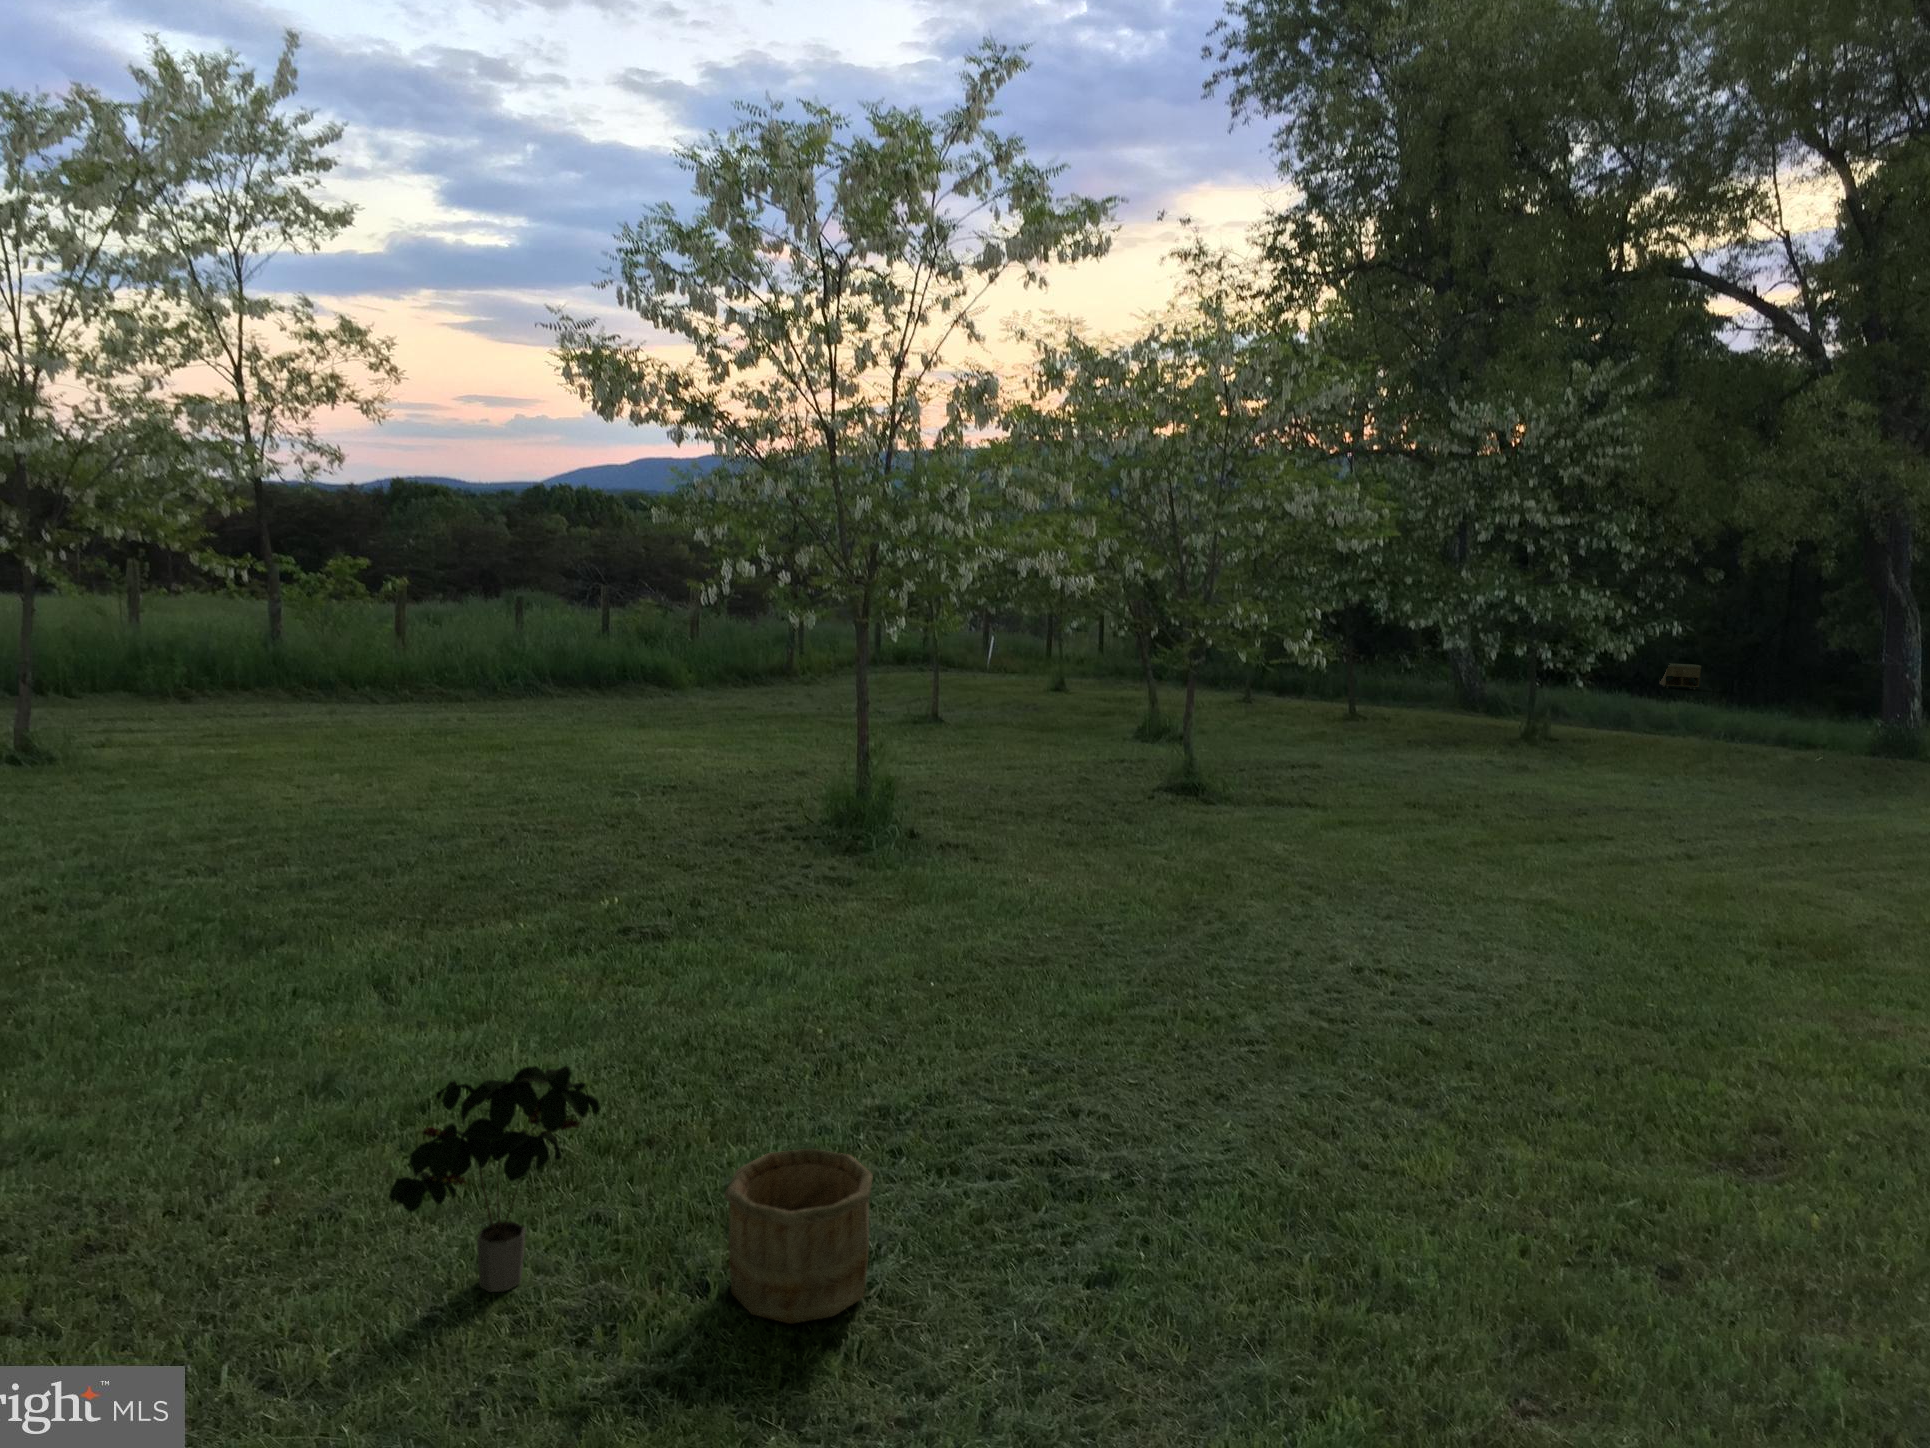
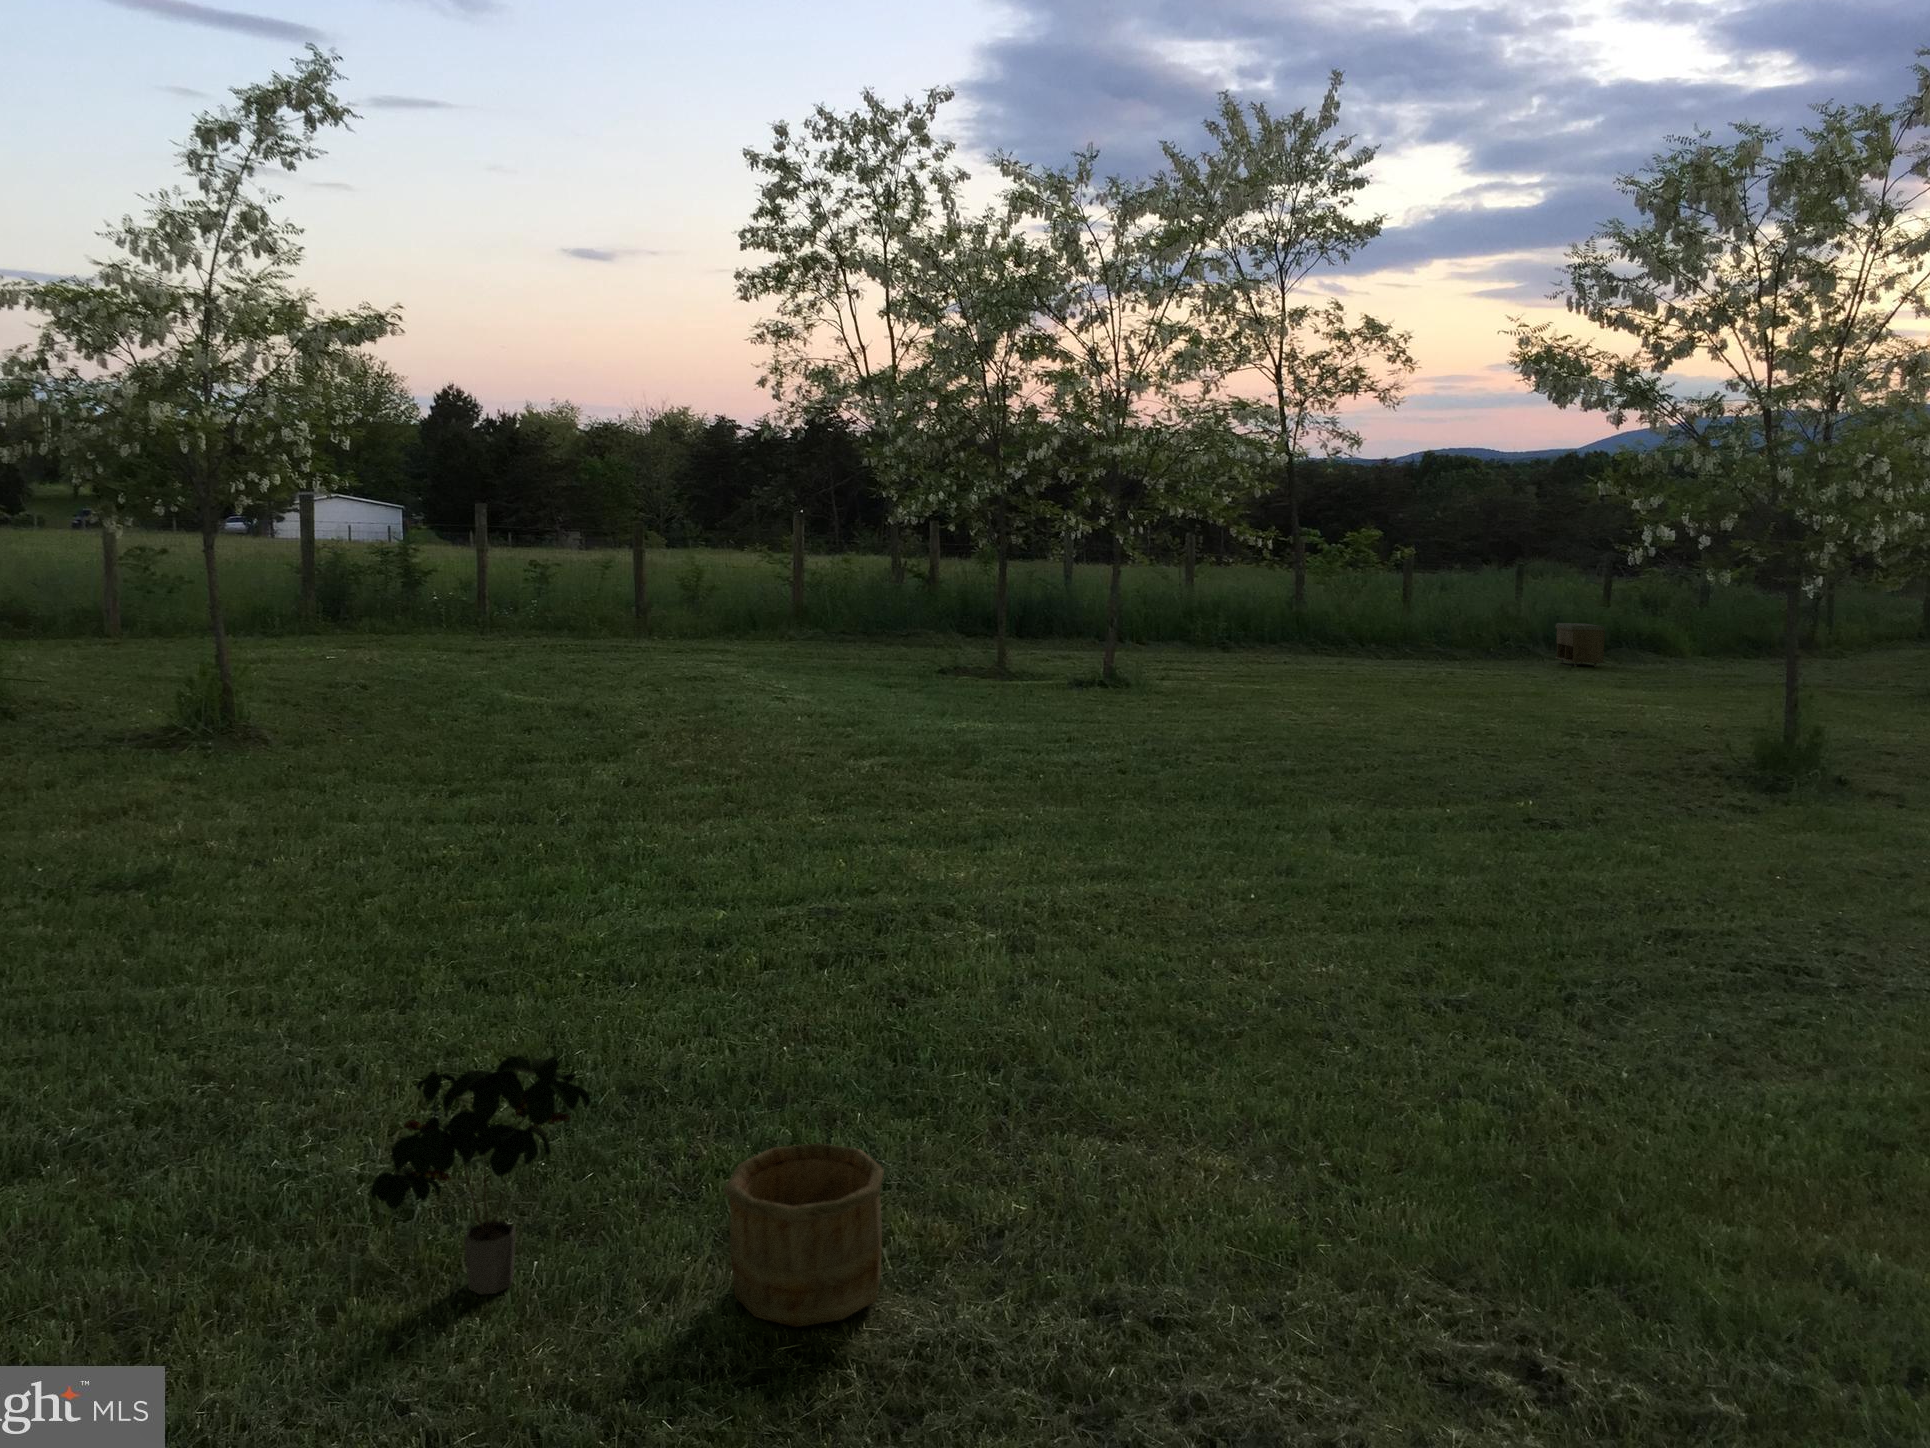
storage bench: present [1660,664,1701,689] -> present [1556,623,1605,667]

